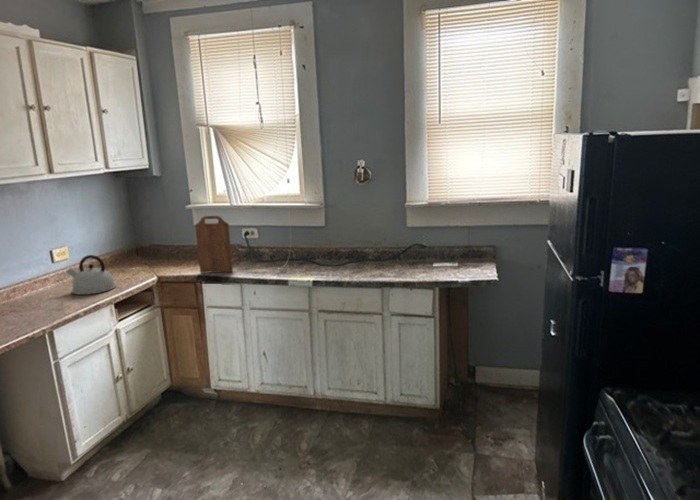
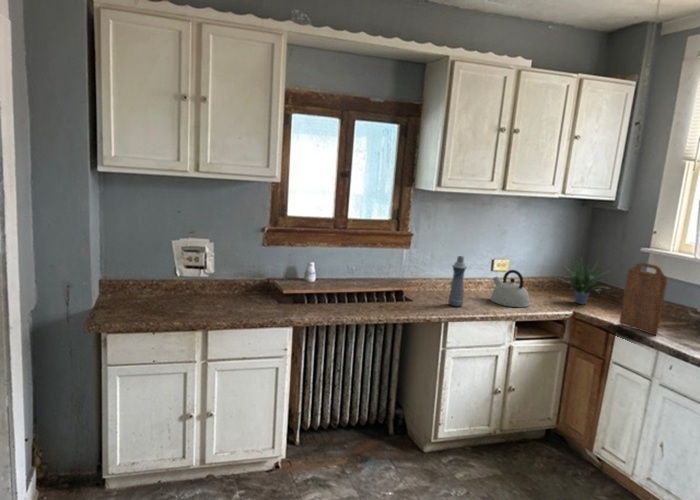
potted plant: none [121,221,177,269] -> present [561,264,607,304]
bottle: none [28,256,55,314] -> present [448,256,467,307]

